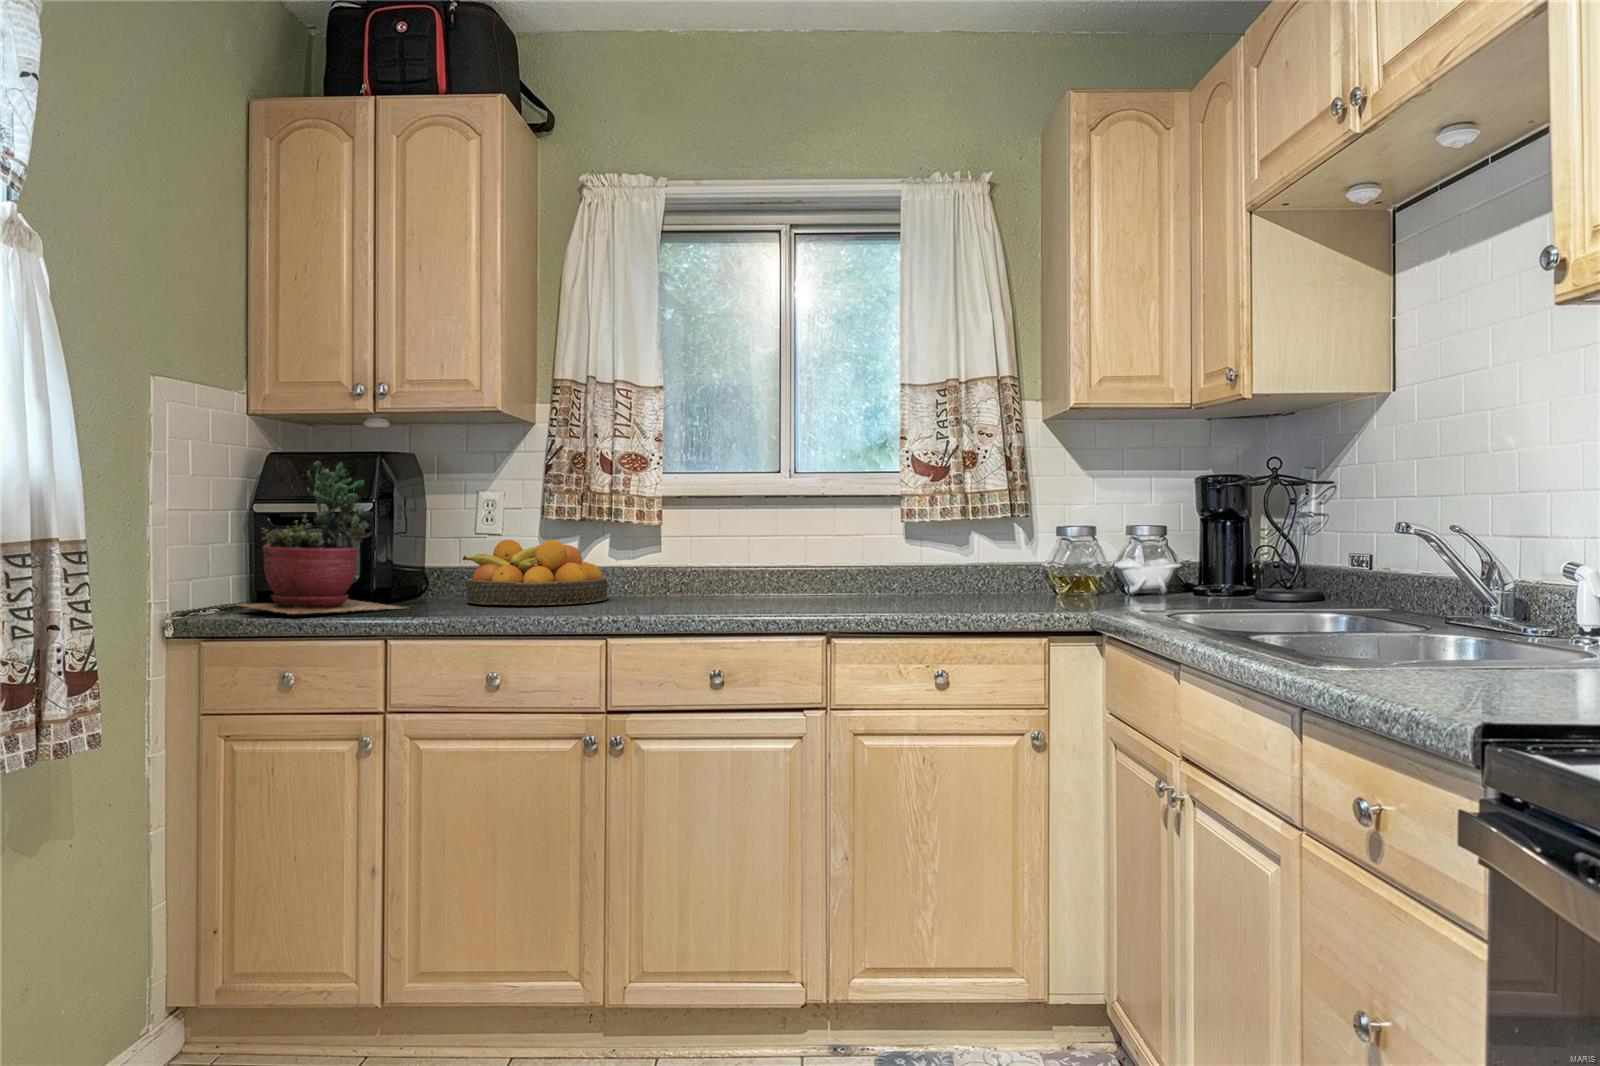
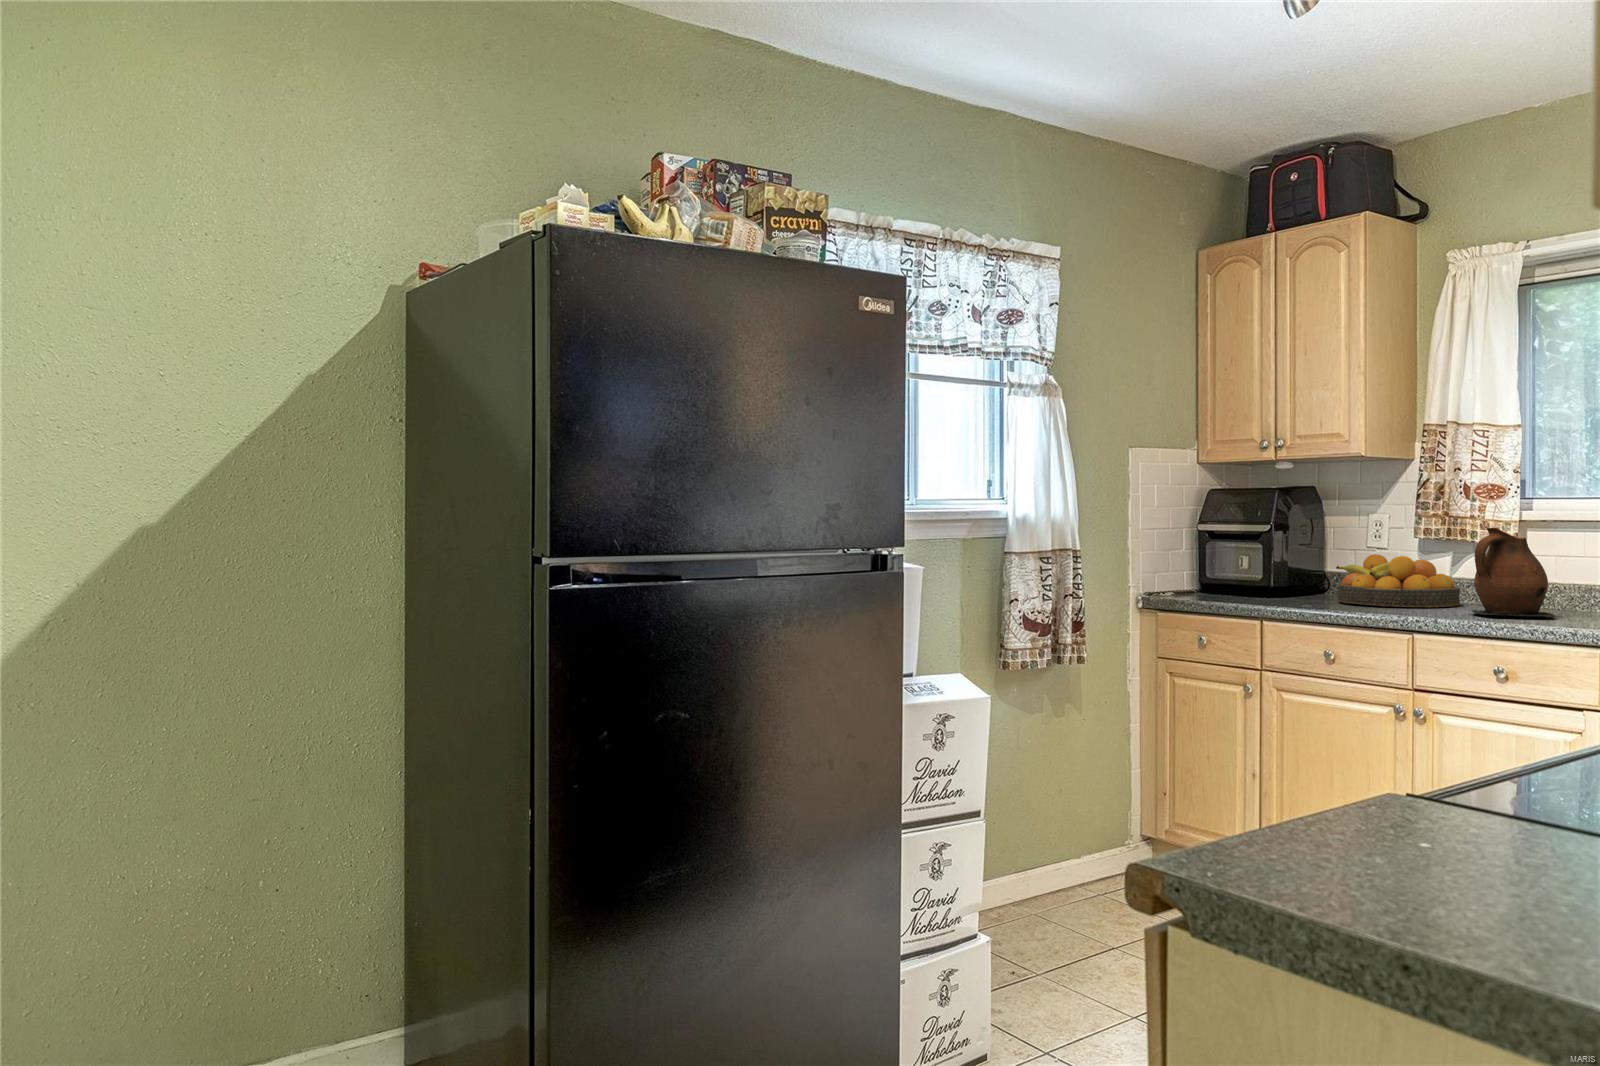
succulent plant: present [238,462,402,614] -> none [1180,499,1291,602]
ceramic pitcher: none [644,500,743,607] -> present [1472,528,1556,618]

